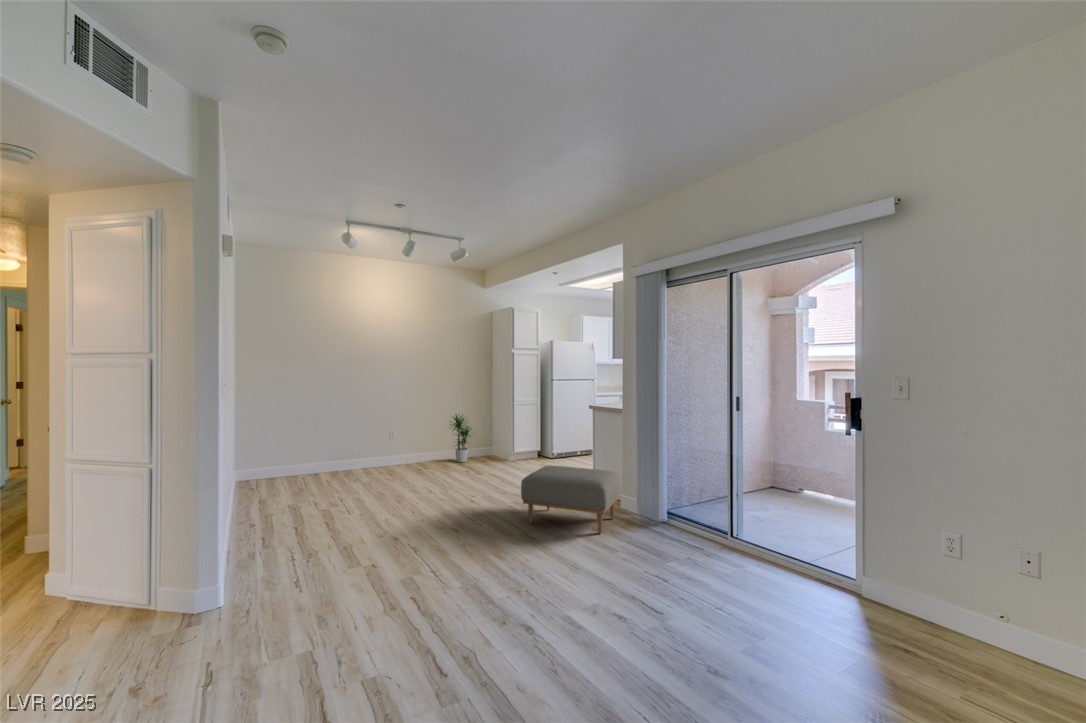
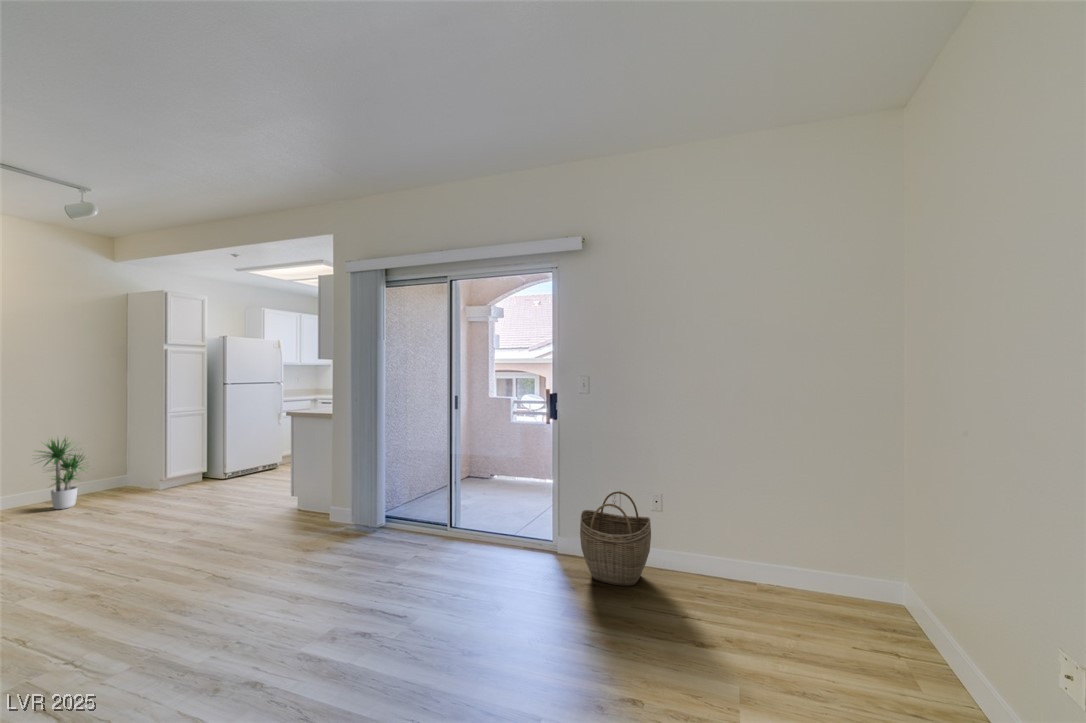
ottoman: present [521,465,621,534] -> none [196,486,335,572]
woven basket: none [889,536,1019,672] -> present [580,491,651,586]

